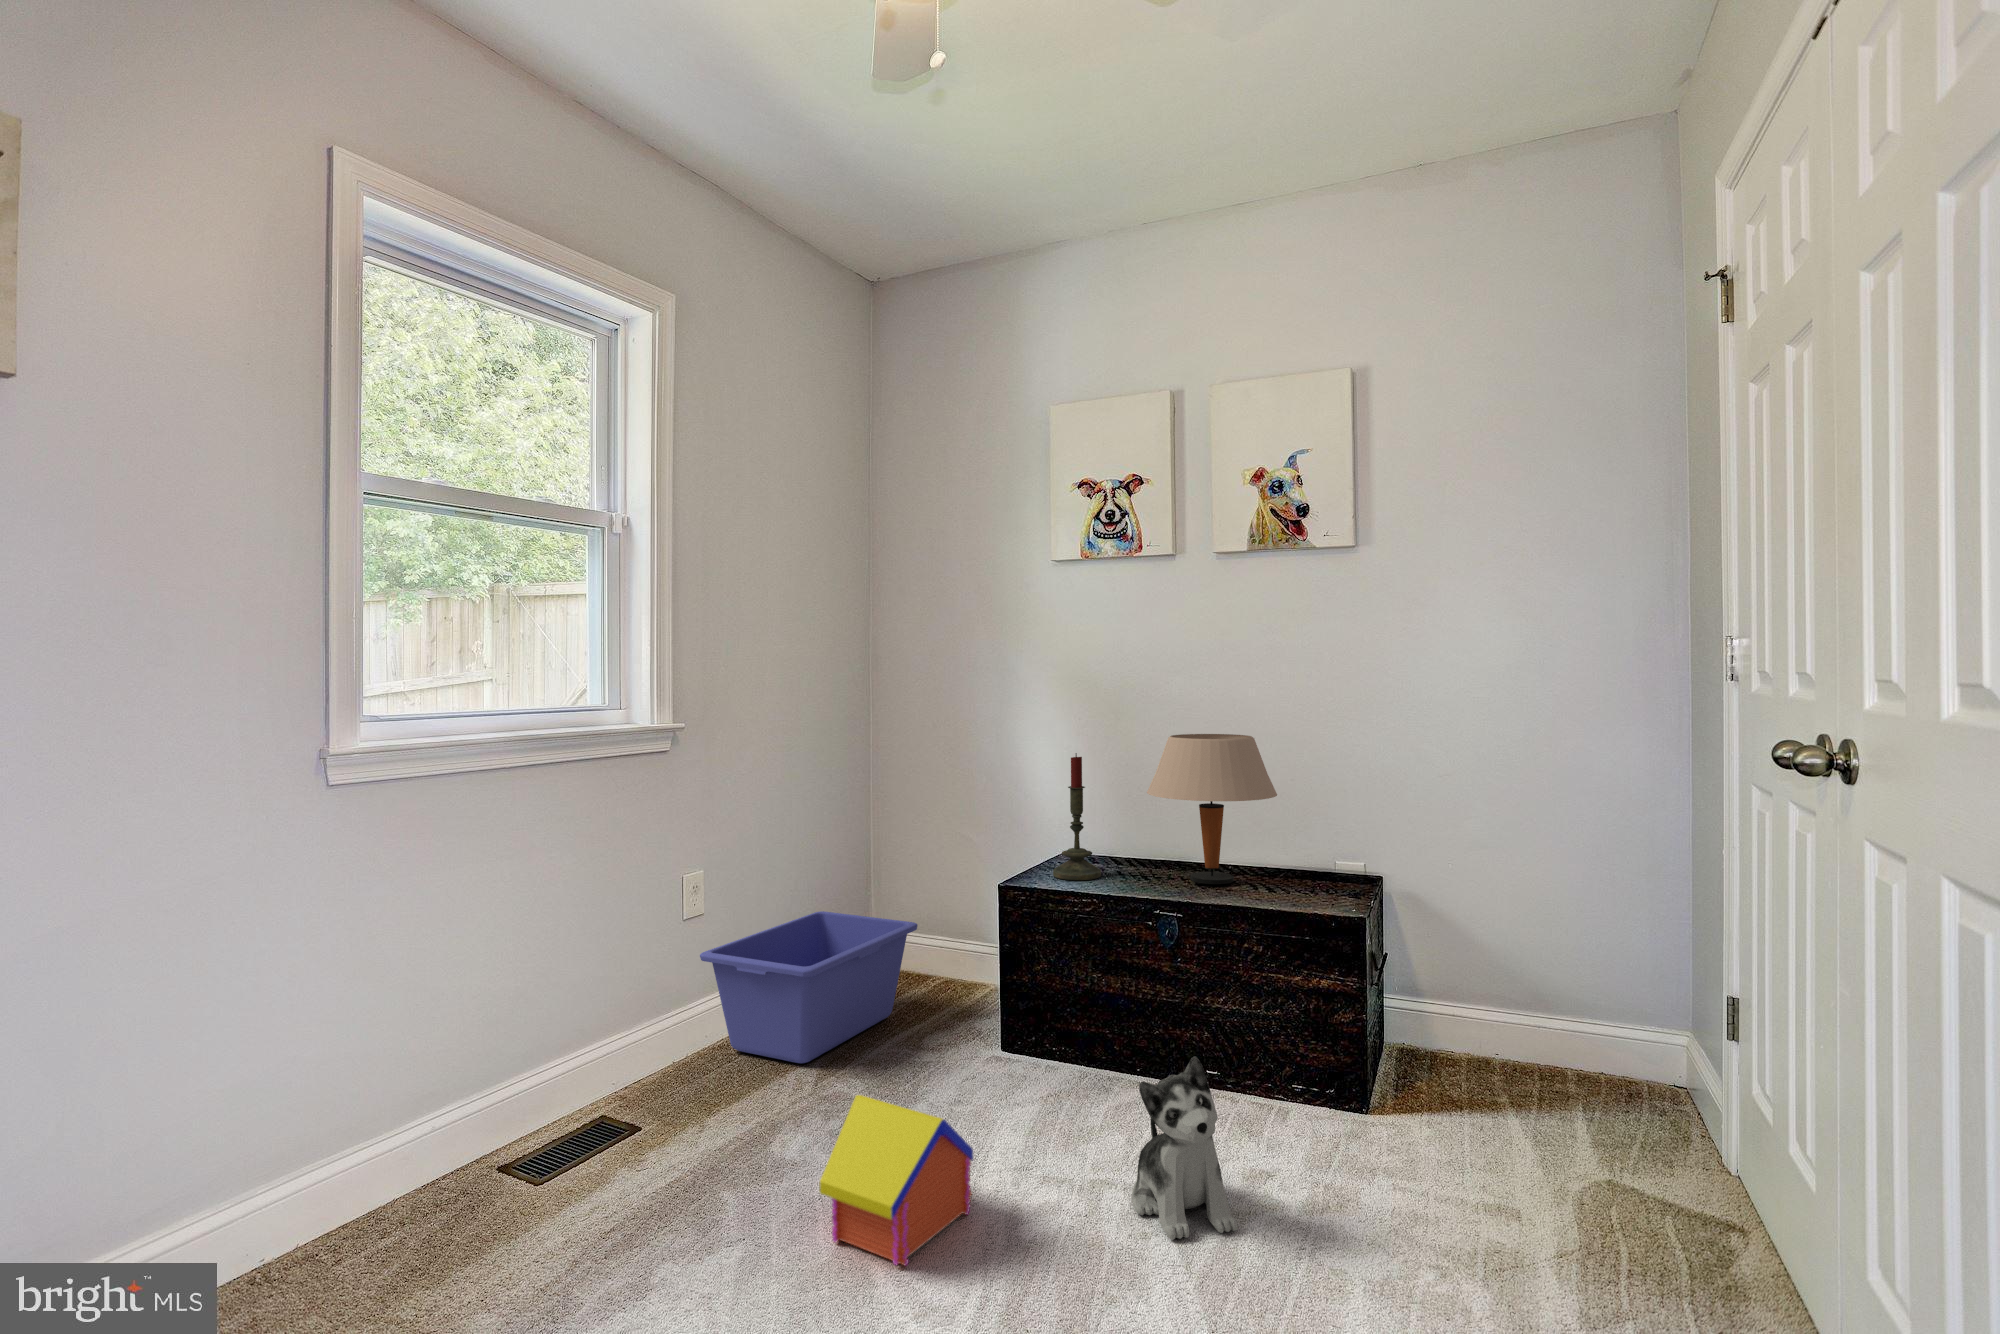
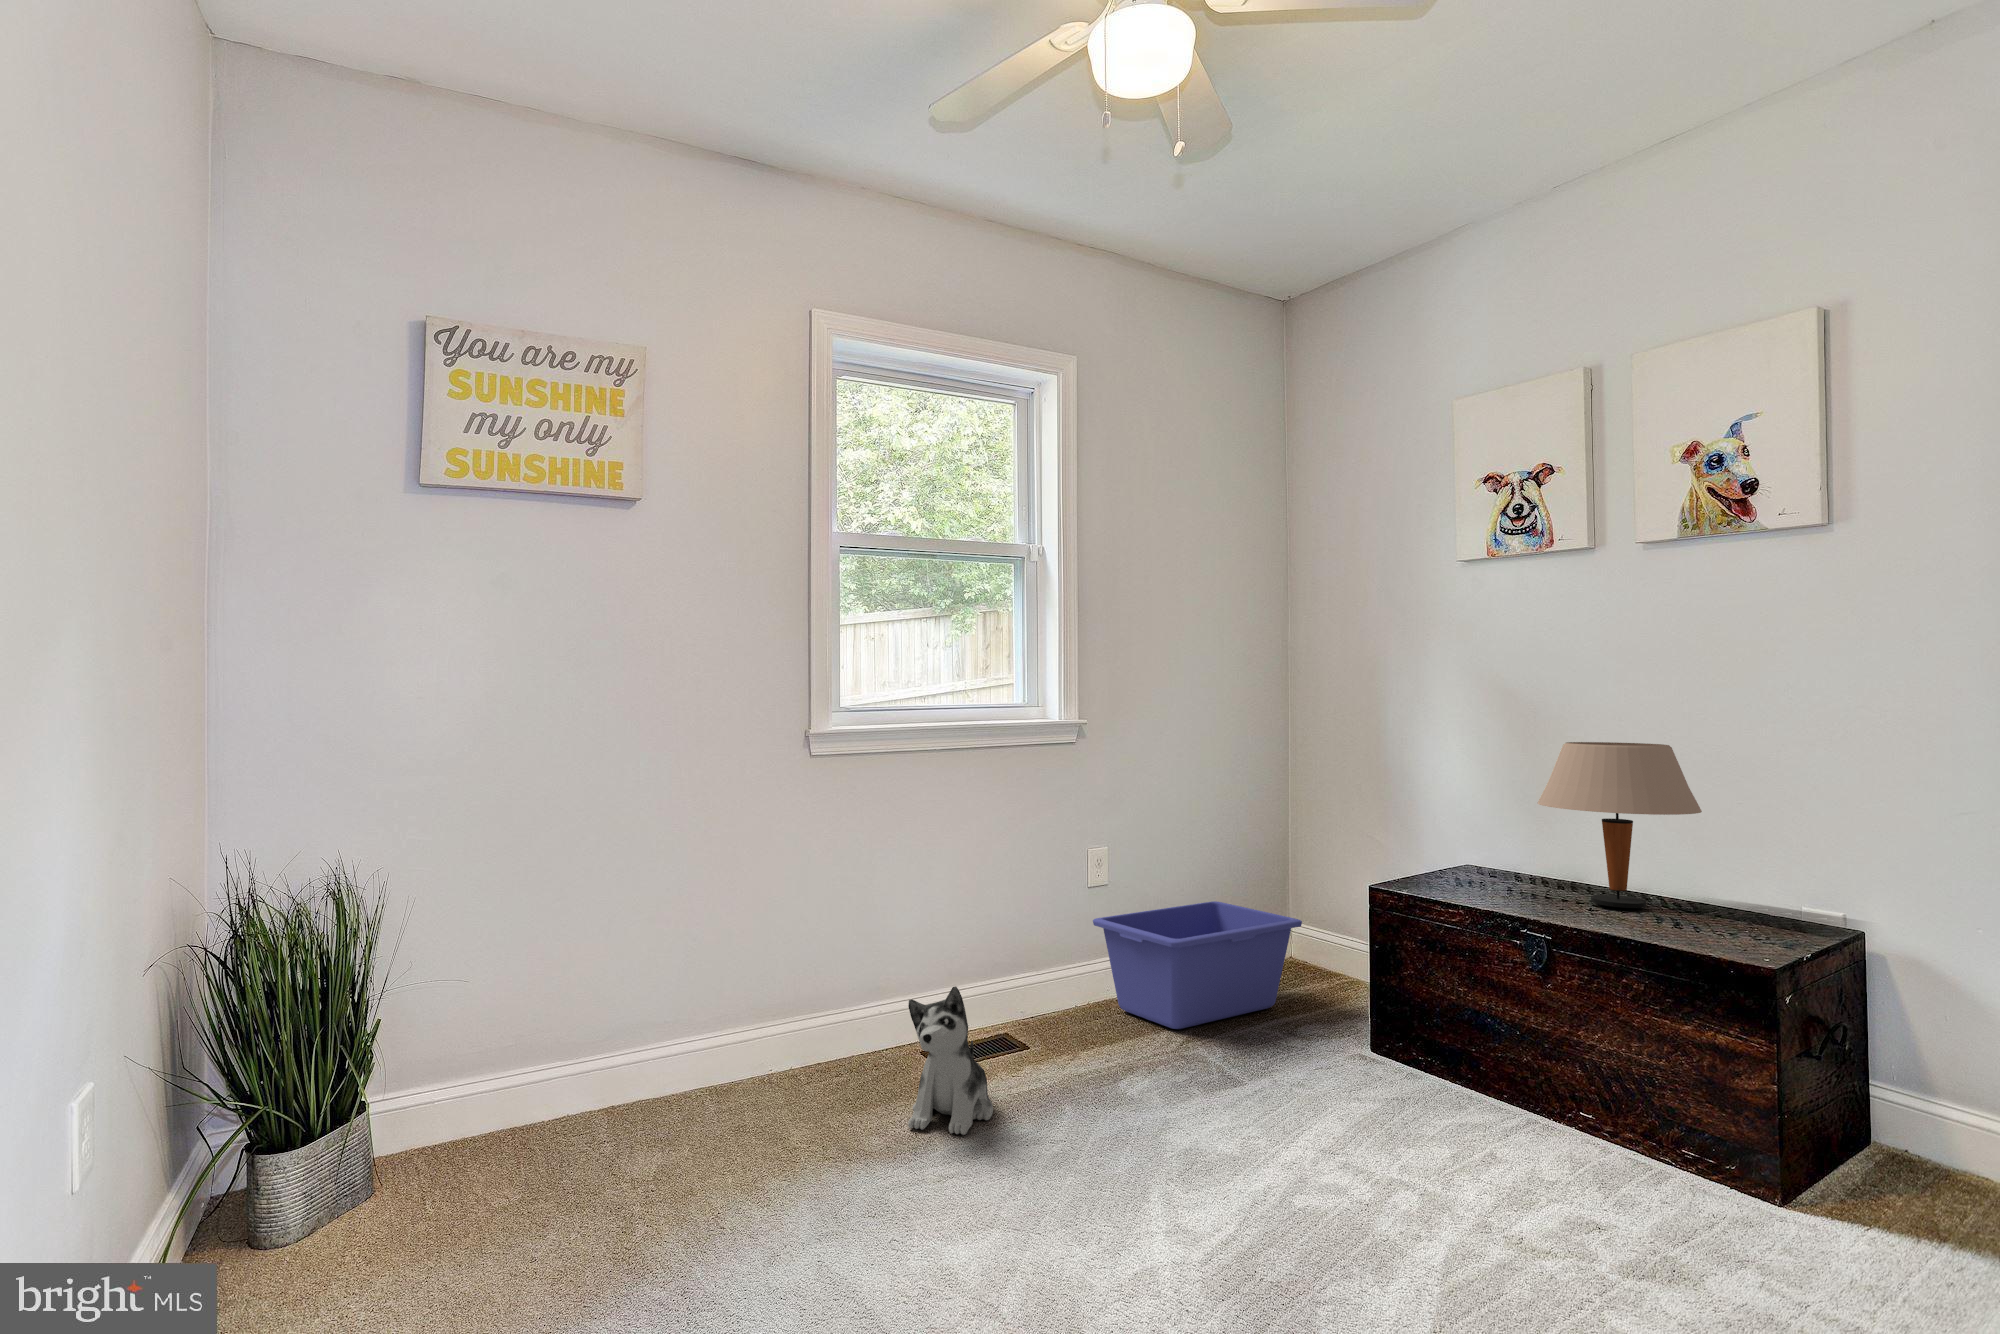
candle: present [1053,753,1101,880] -> none [1436,758,1491,891]
plush toy: present [1132,1056,1238,1240] -> present [908,986,993,1135]
toy house: present [819,1095,973,1266] -> none [1129,1038,1276,1187]

